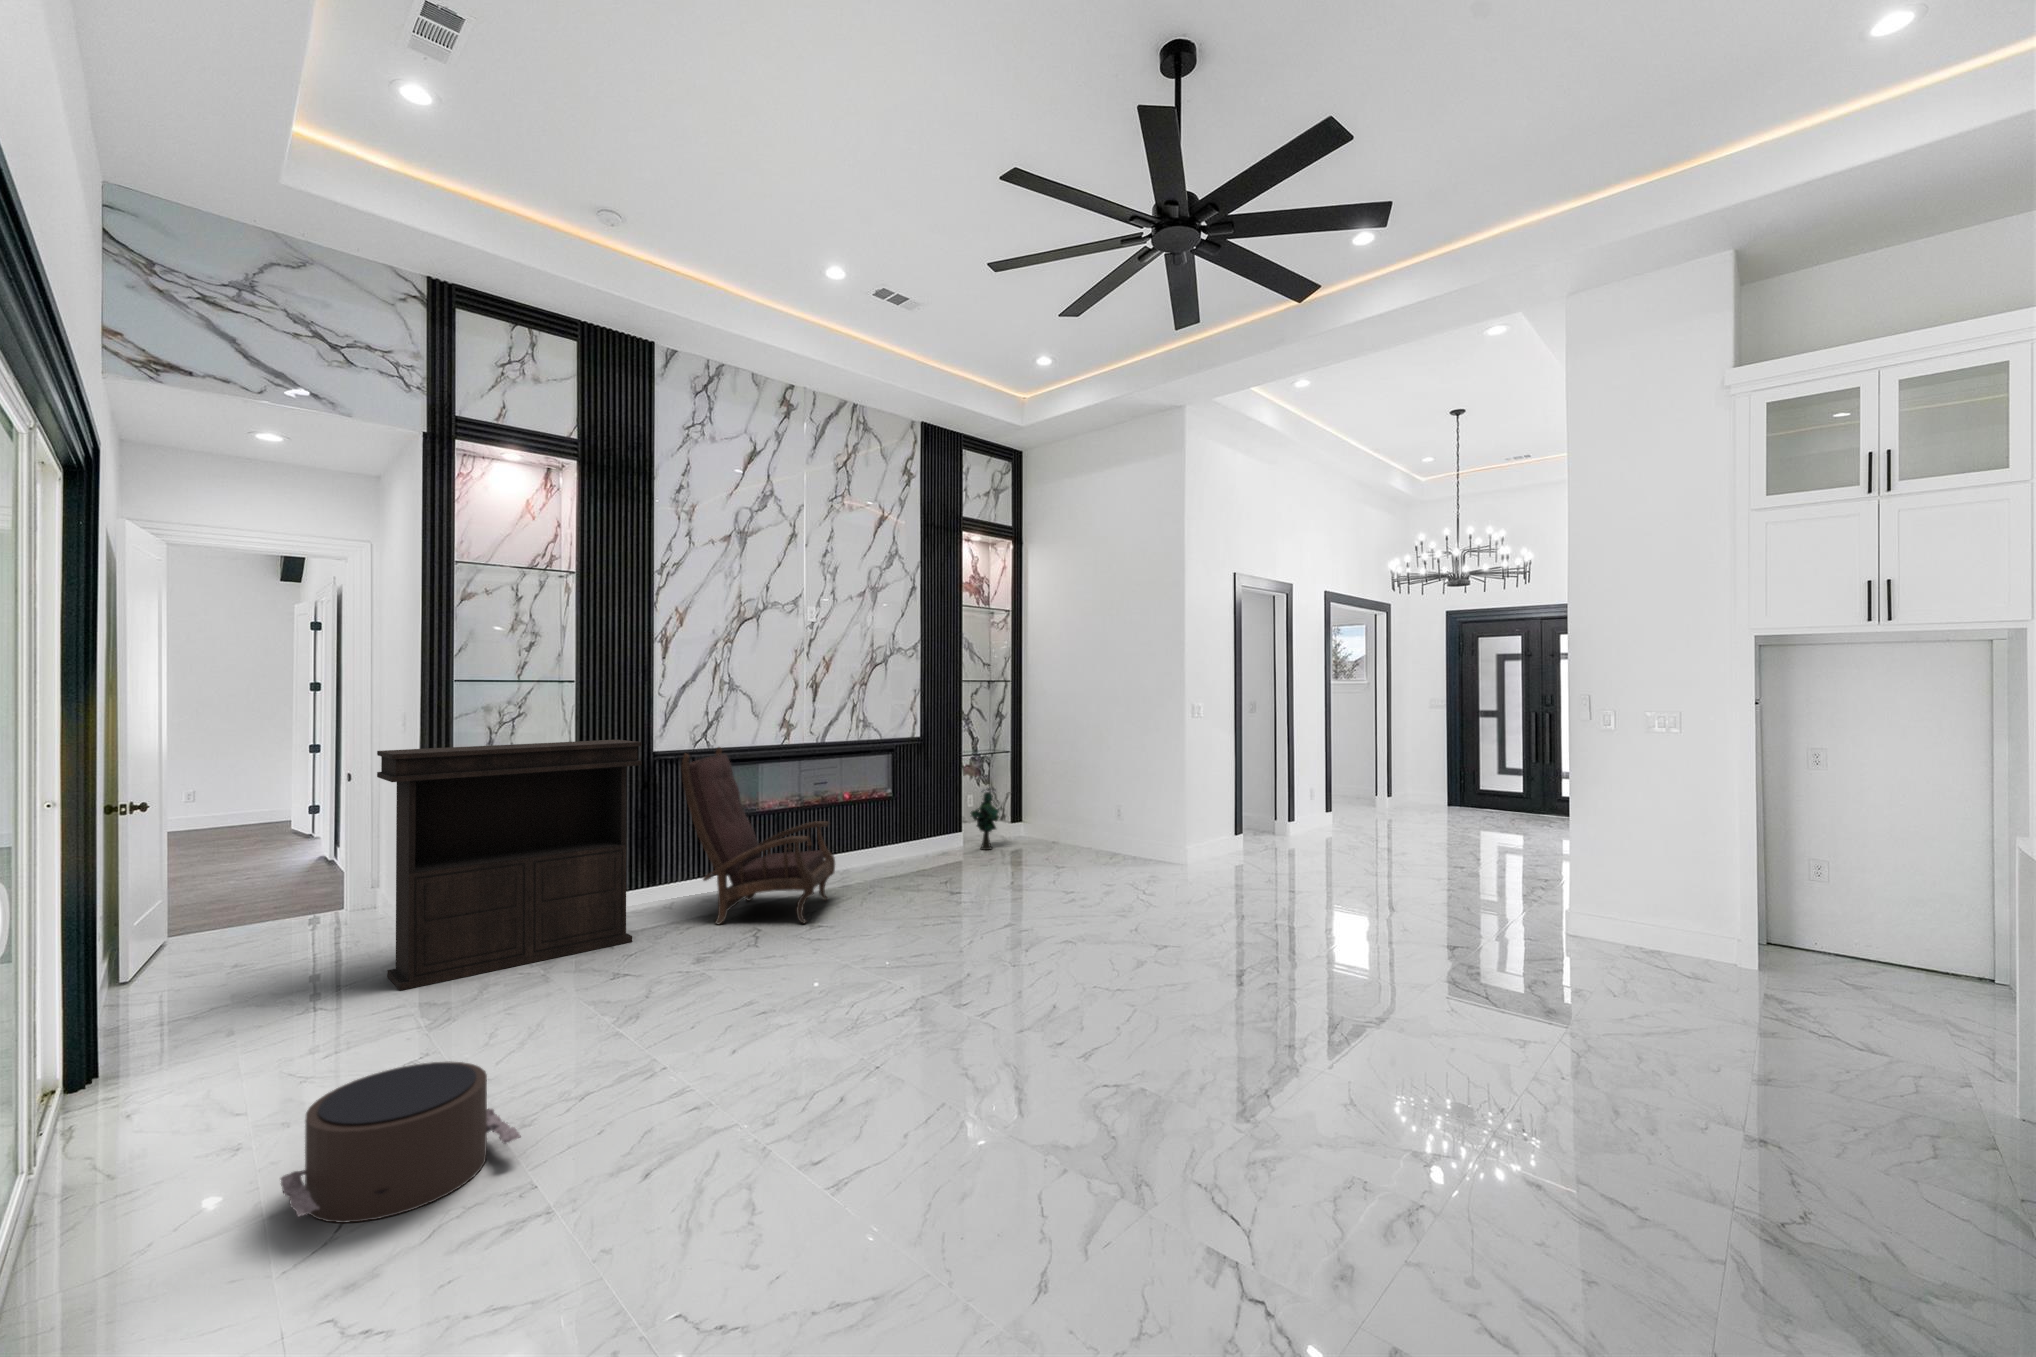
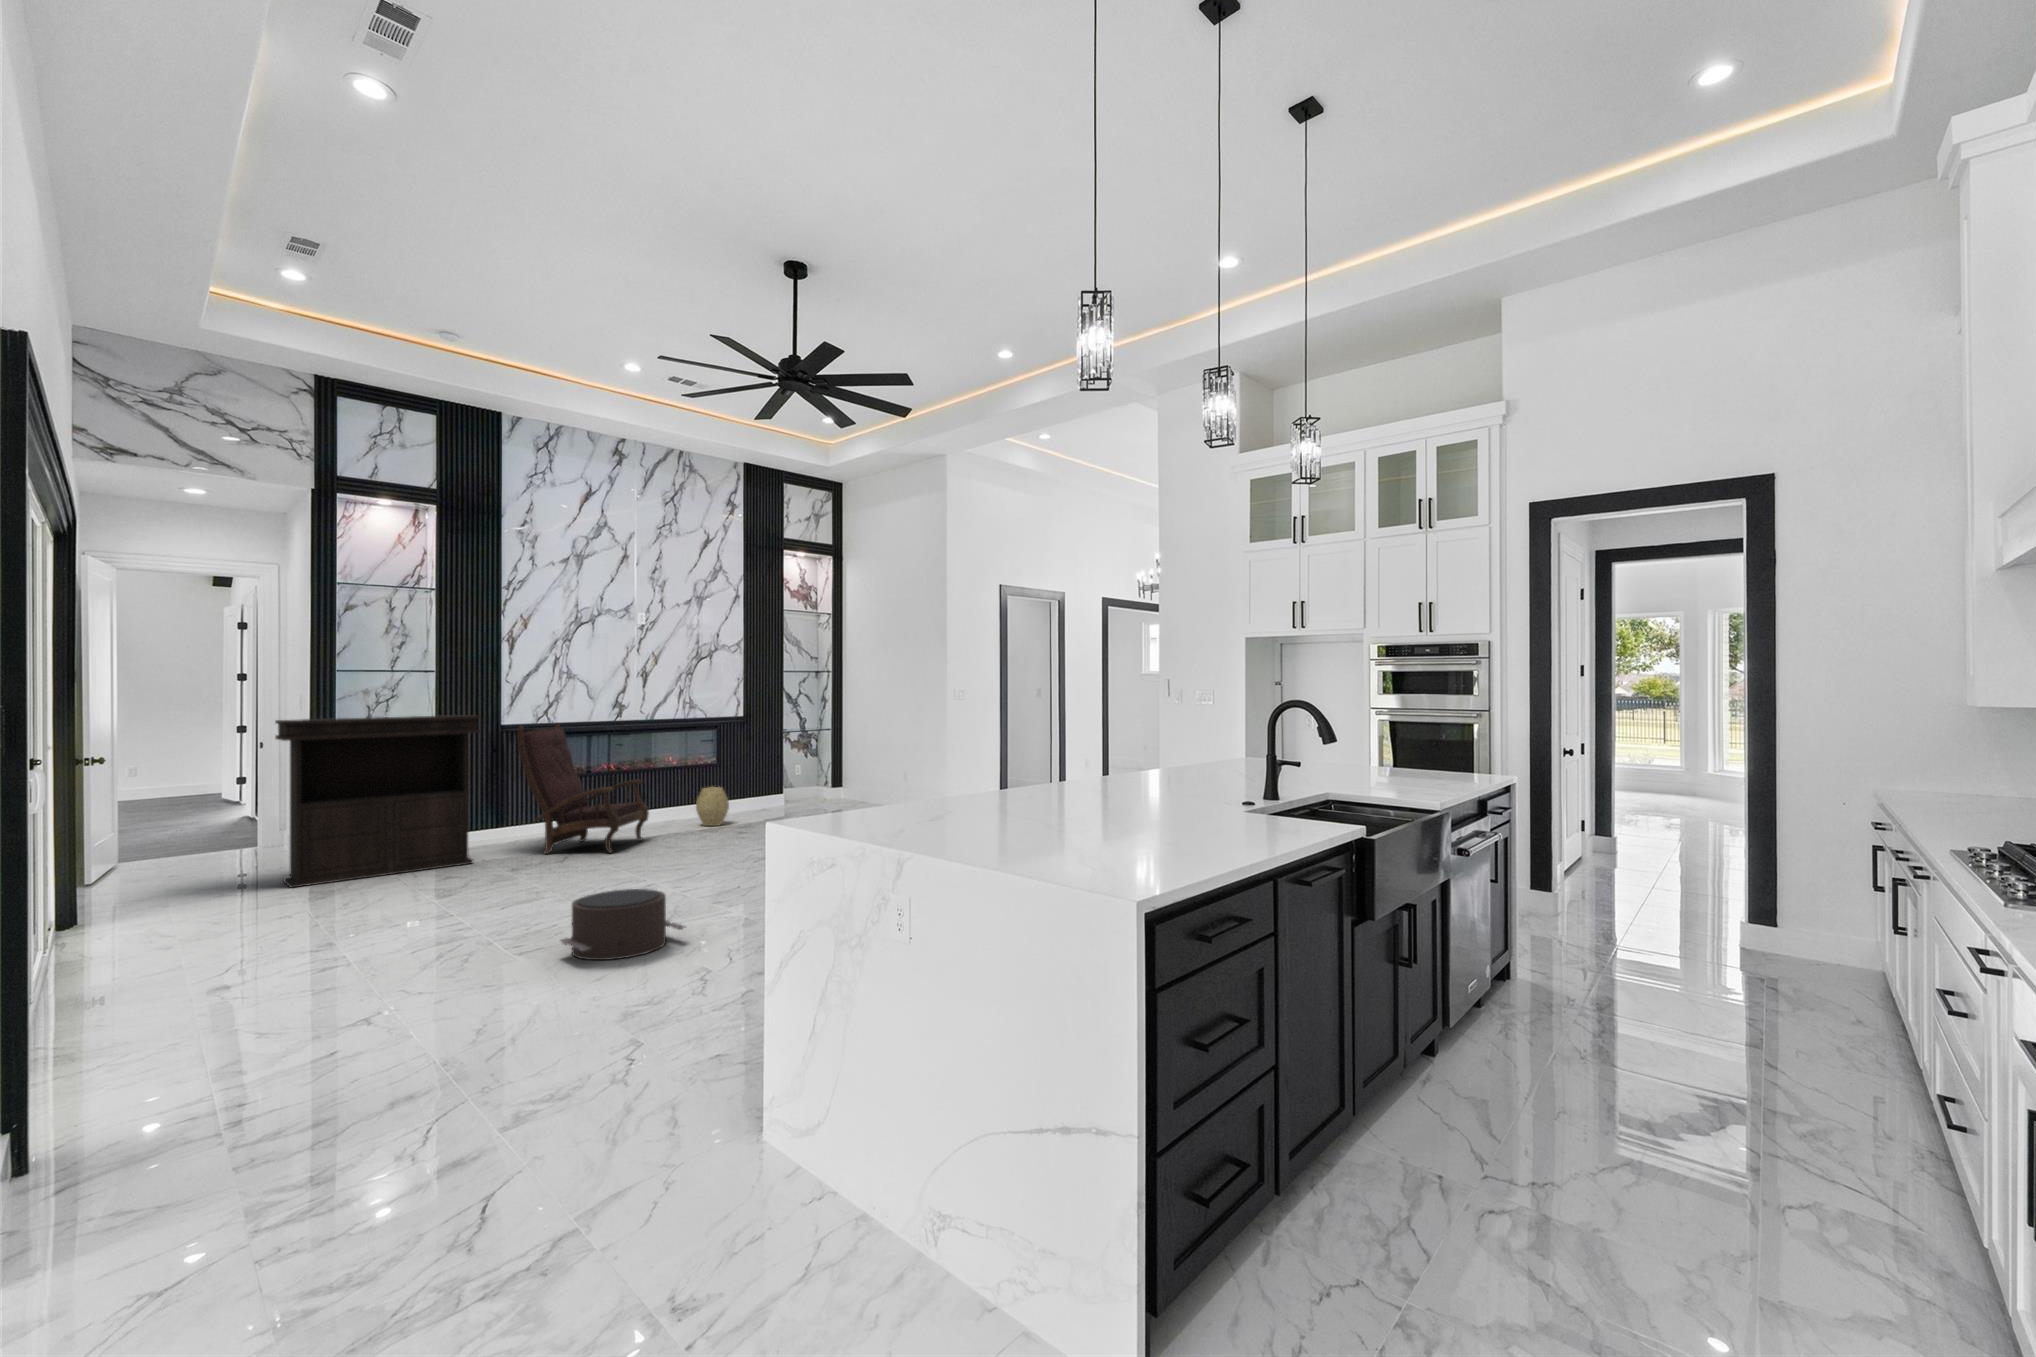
decorative plant: present [971,787,1000,850] -> none [792,760,820,811]
woven basket: none [873,824,912,875] -> present [696,787,729,826]
pouf: present [281,1061,521,1223] -> present [560,889,685,960]

